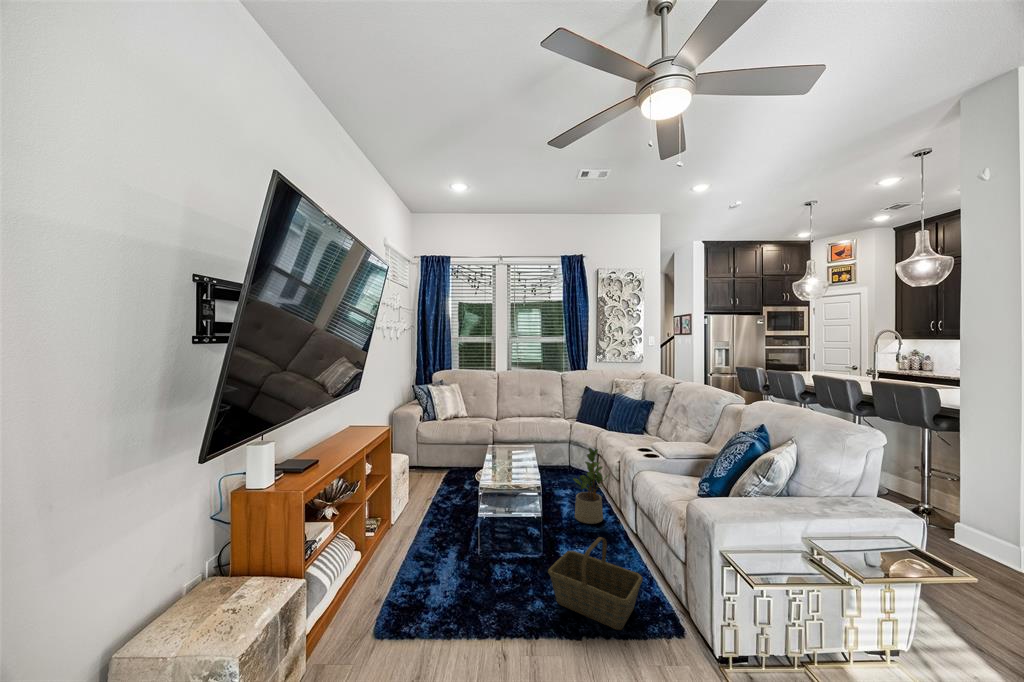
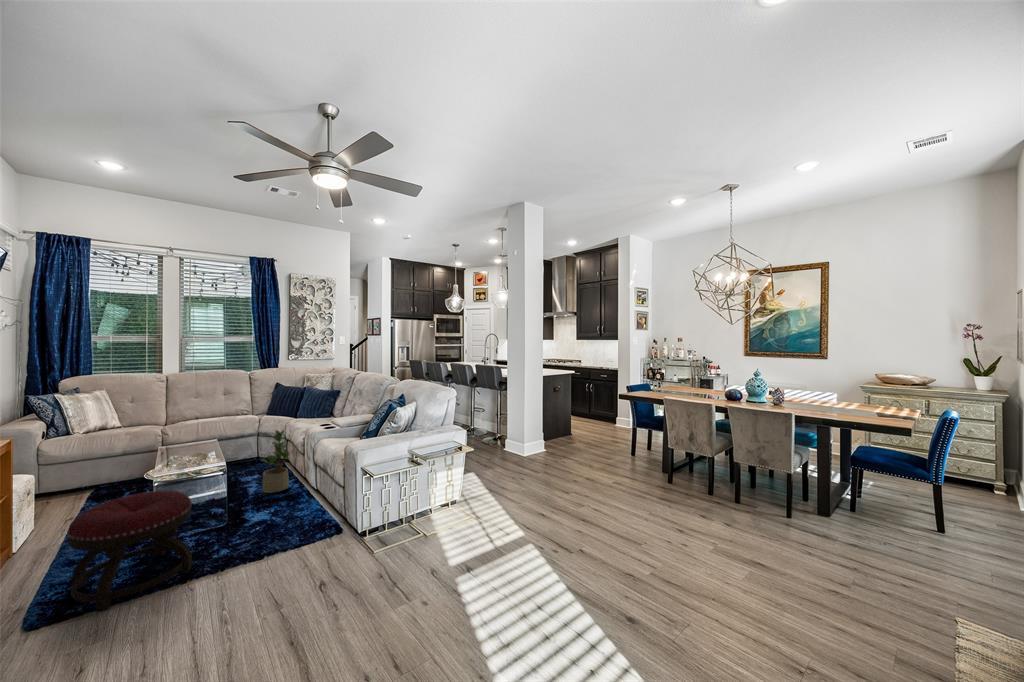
ottoman: none [409,504,508,639] -> present [67,491,192,610]
basket: present [548,537,643,630] -> none [233,488,315,547]

